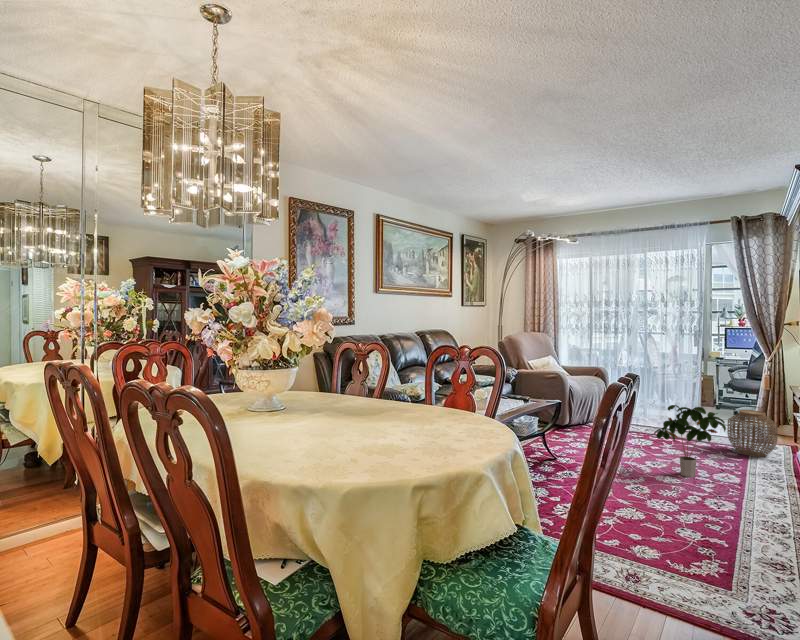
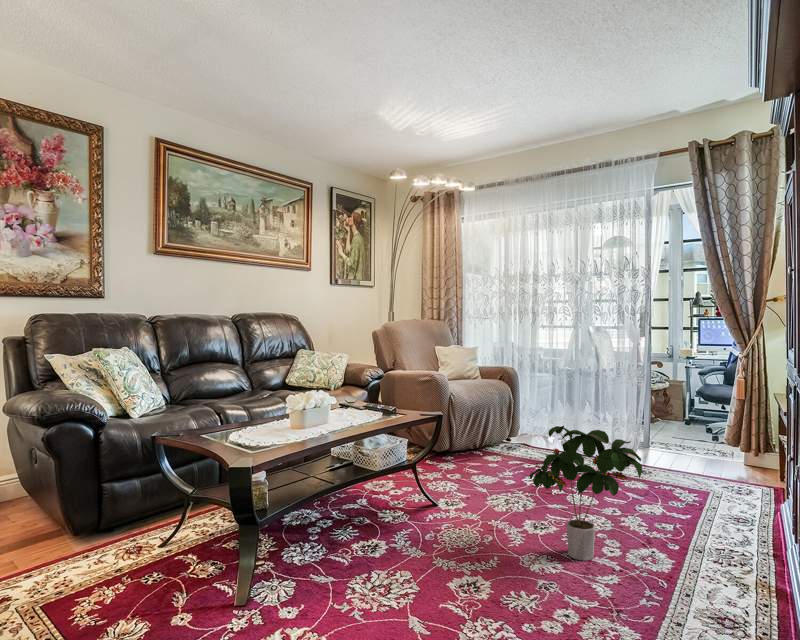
woven basket: present [727,410,778,457] -> none [670,431,749,511]

